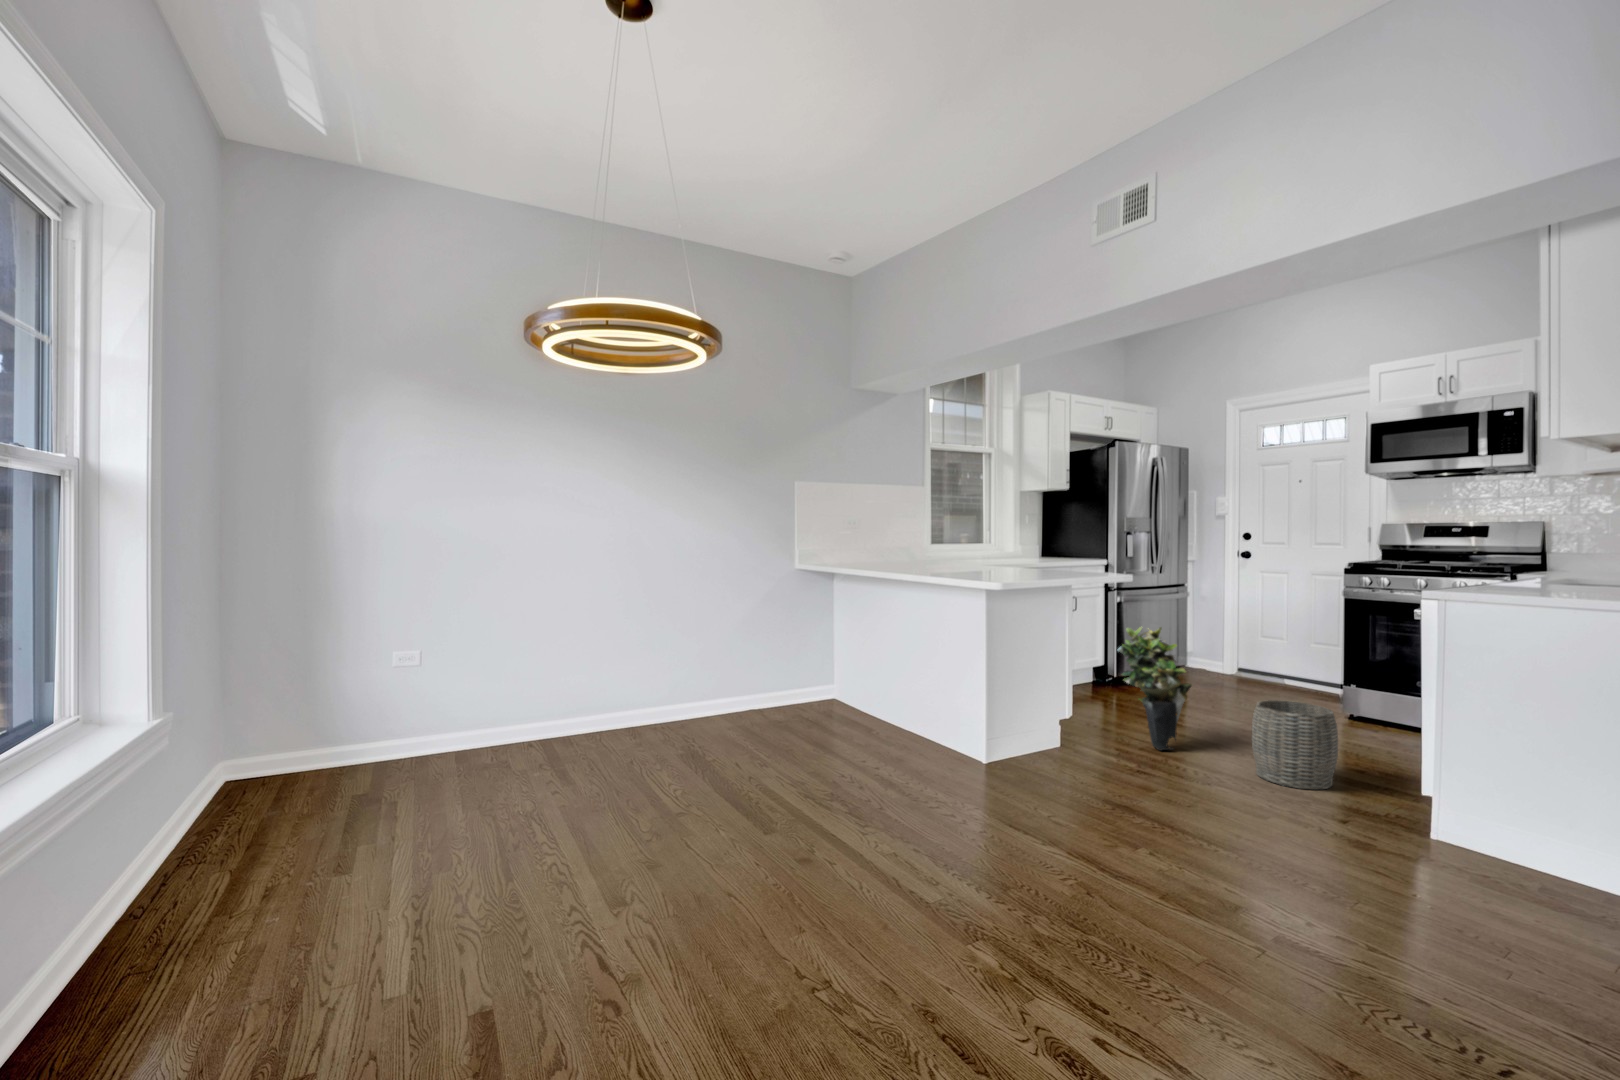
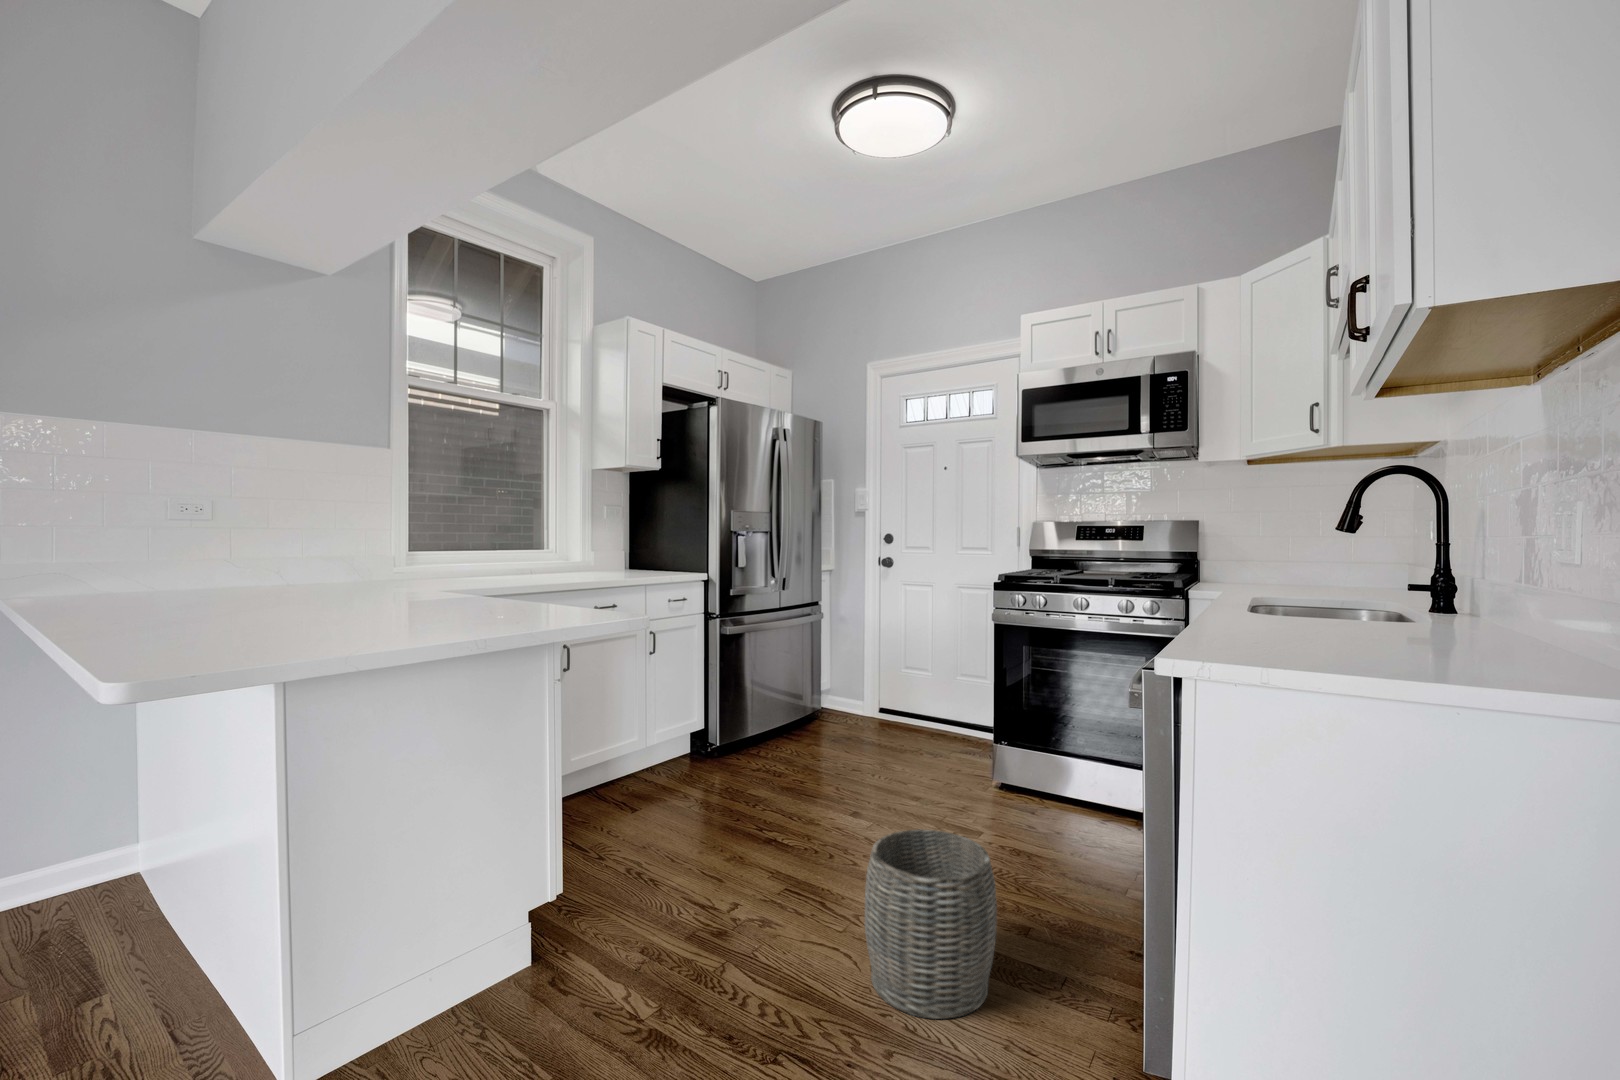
potted plant: present [1117,627,1192,751] -> none [658,697,783,935]

